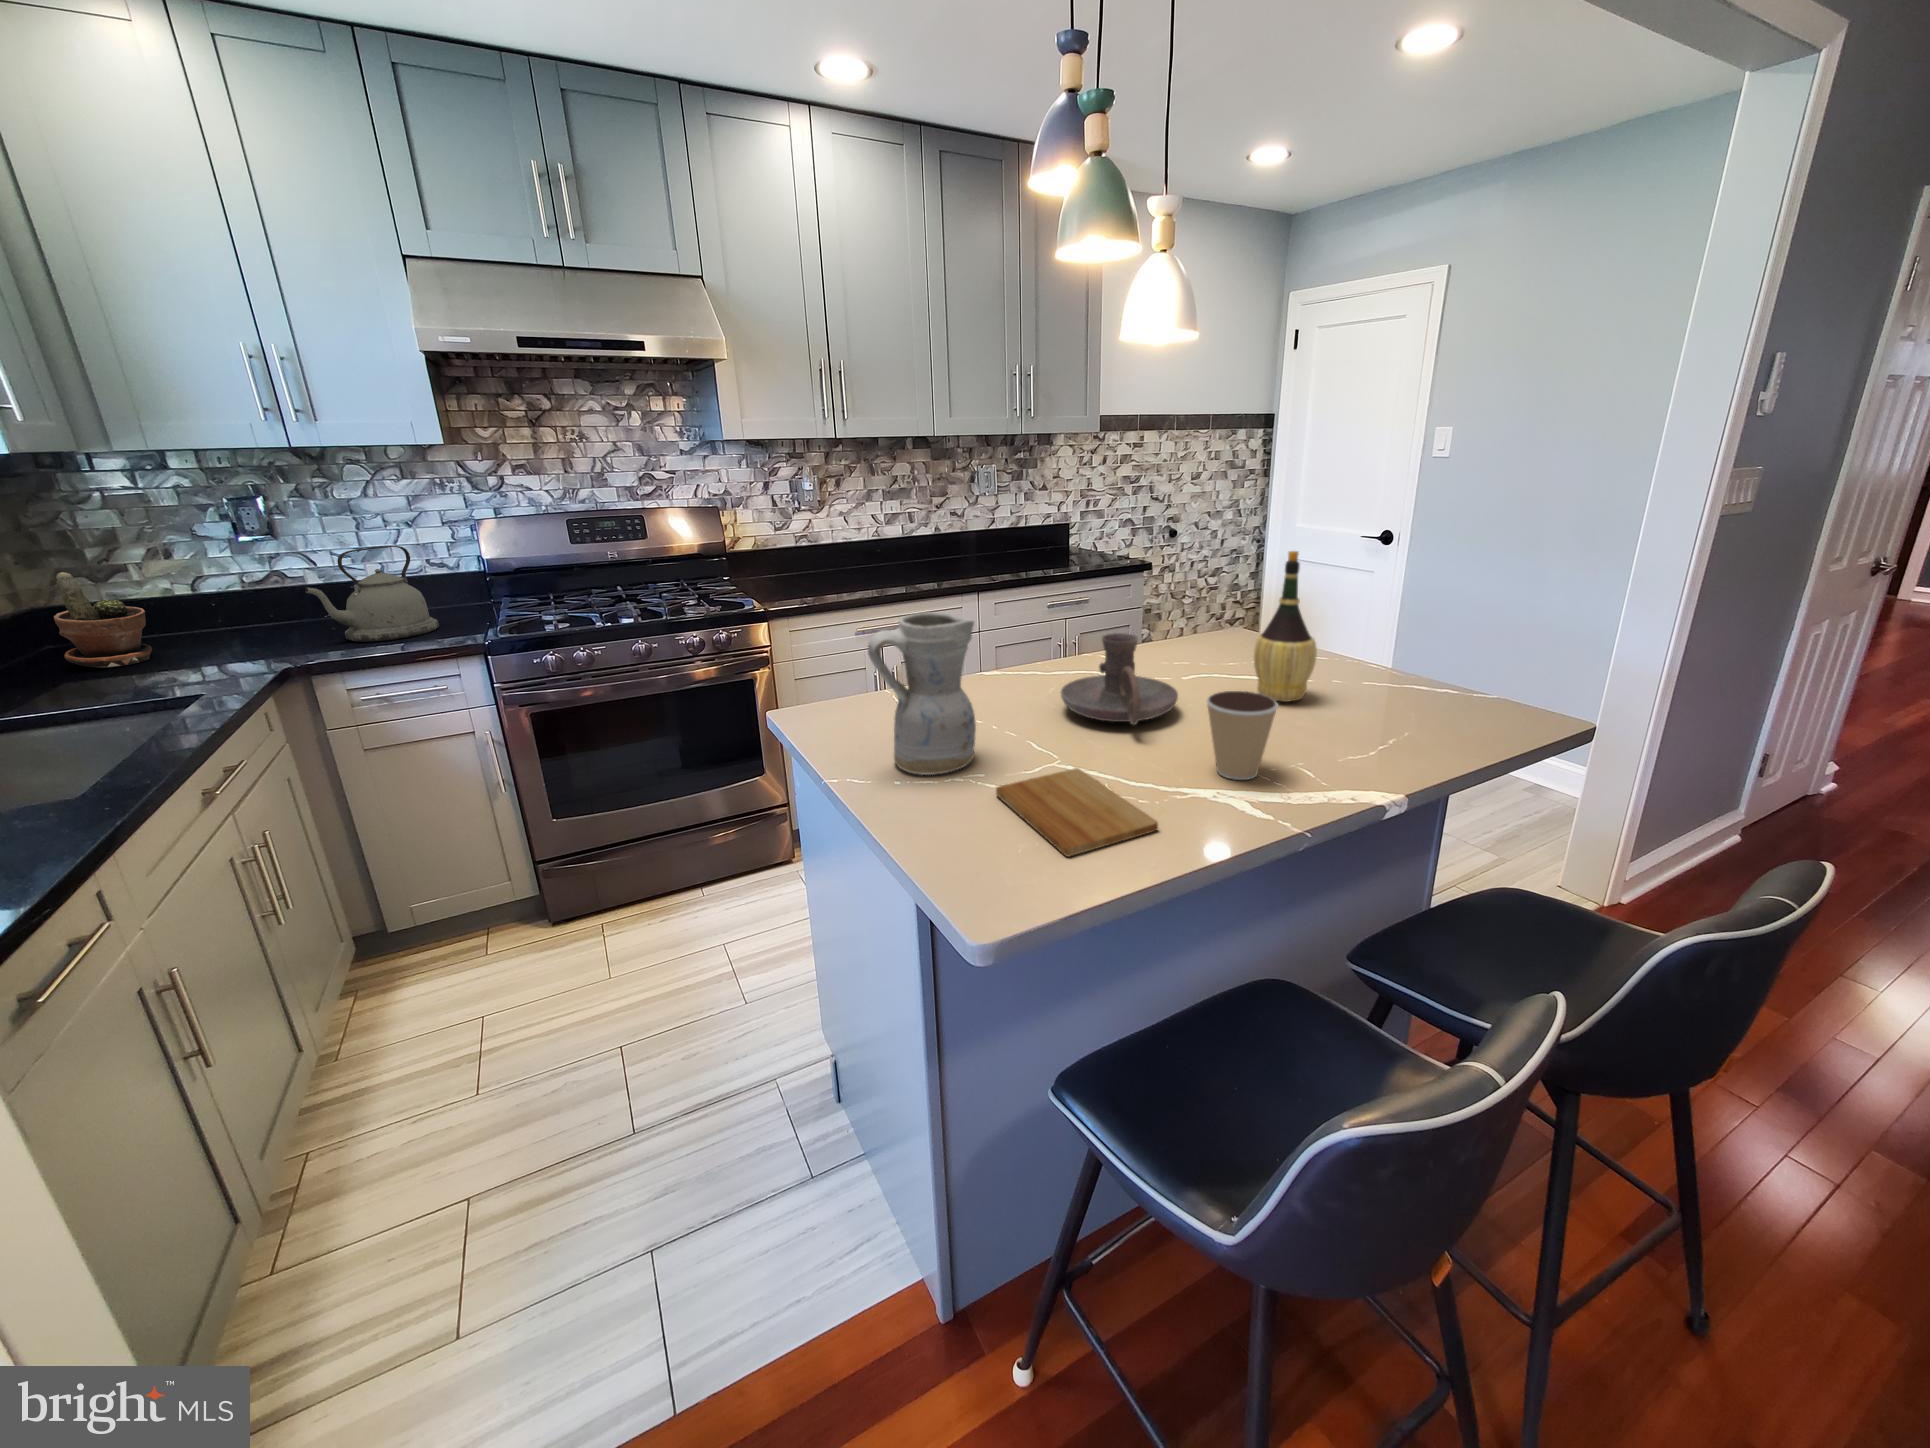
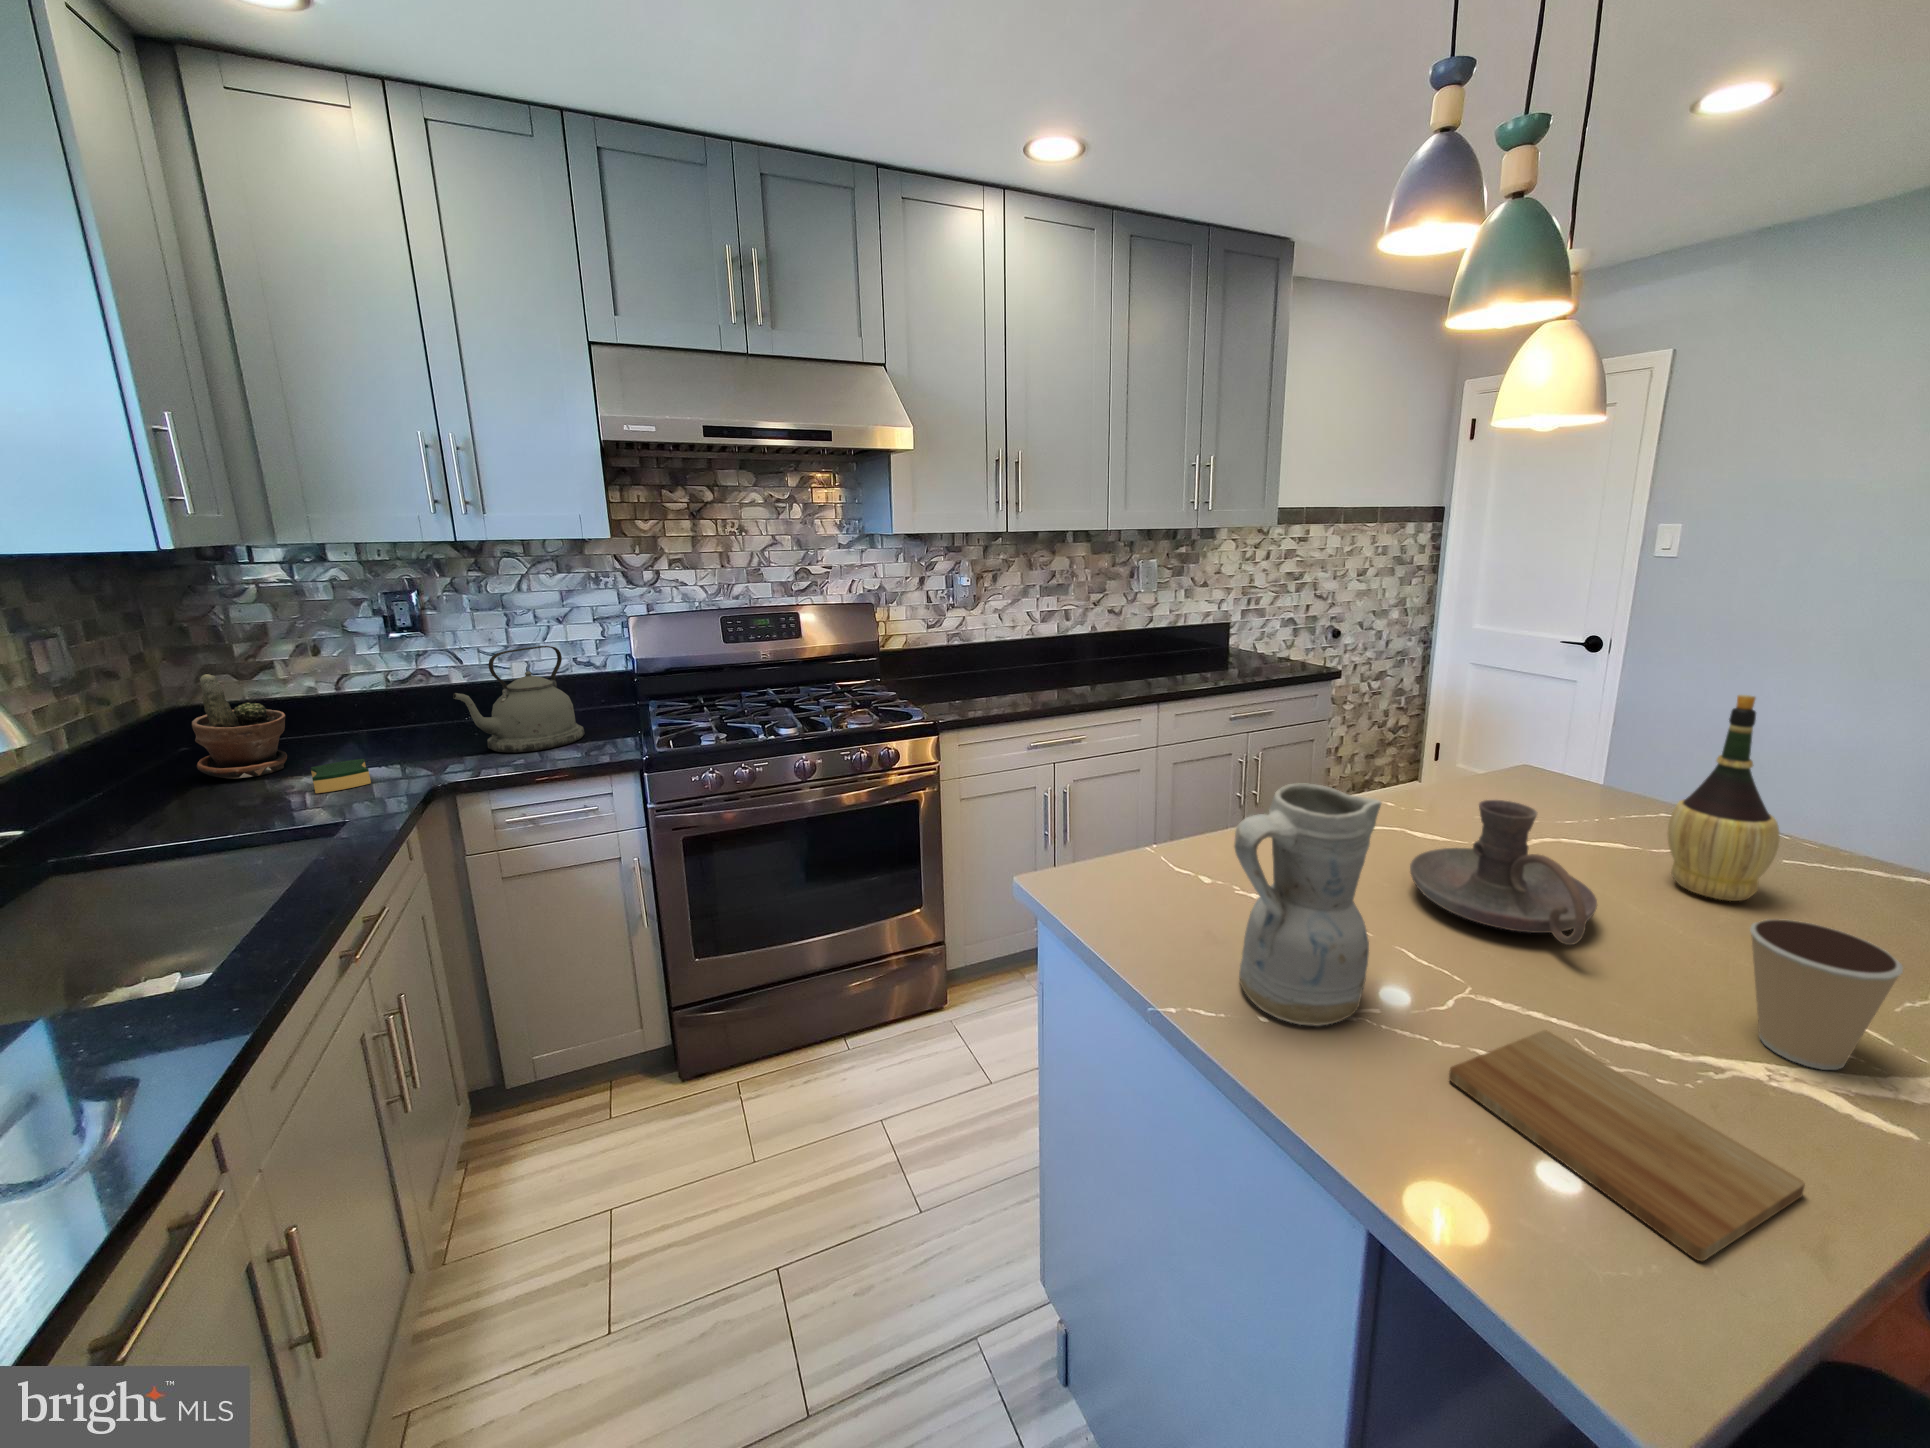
sponge: none [175,647,235,676] -> present [311,759,371,793]

